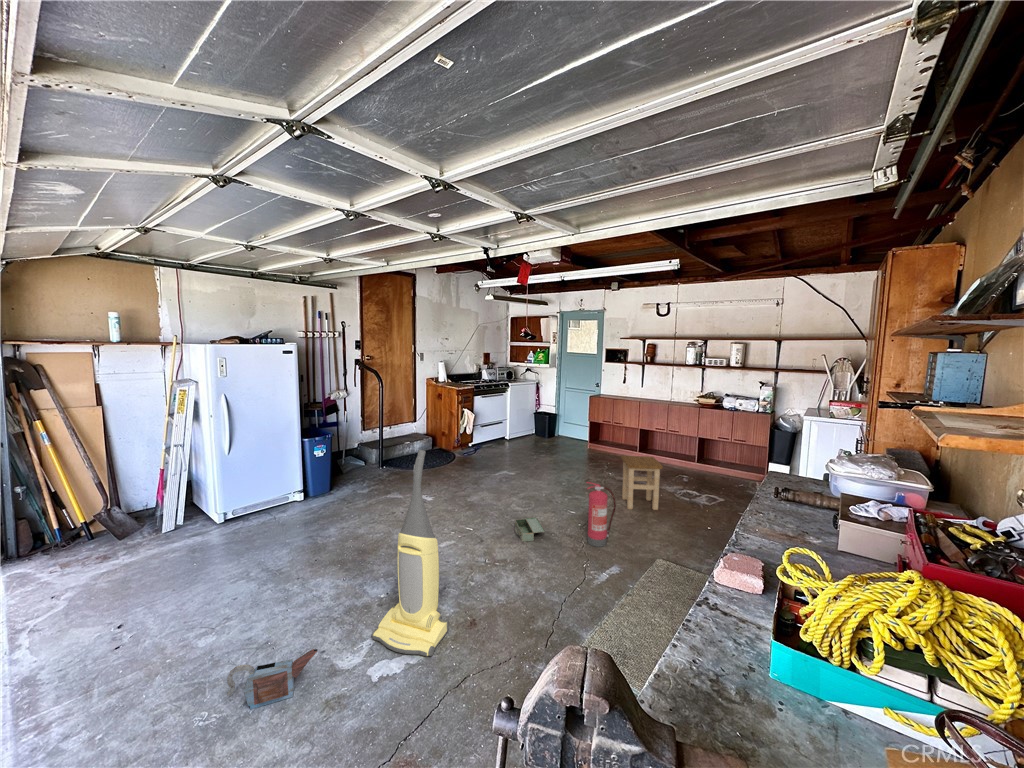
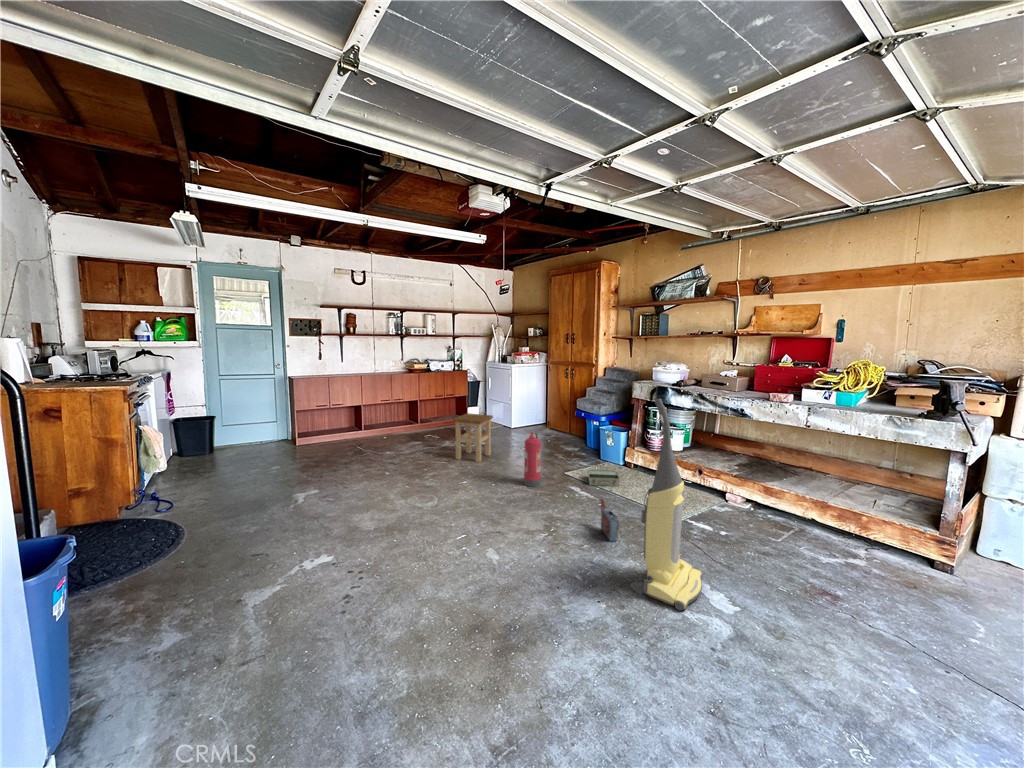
toolbox: present [515,518,545,542] -> present [588,470,619,486]
watering can: present [227,649,317,709] -> present [600,499,620,541]

